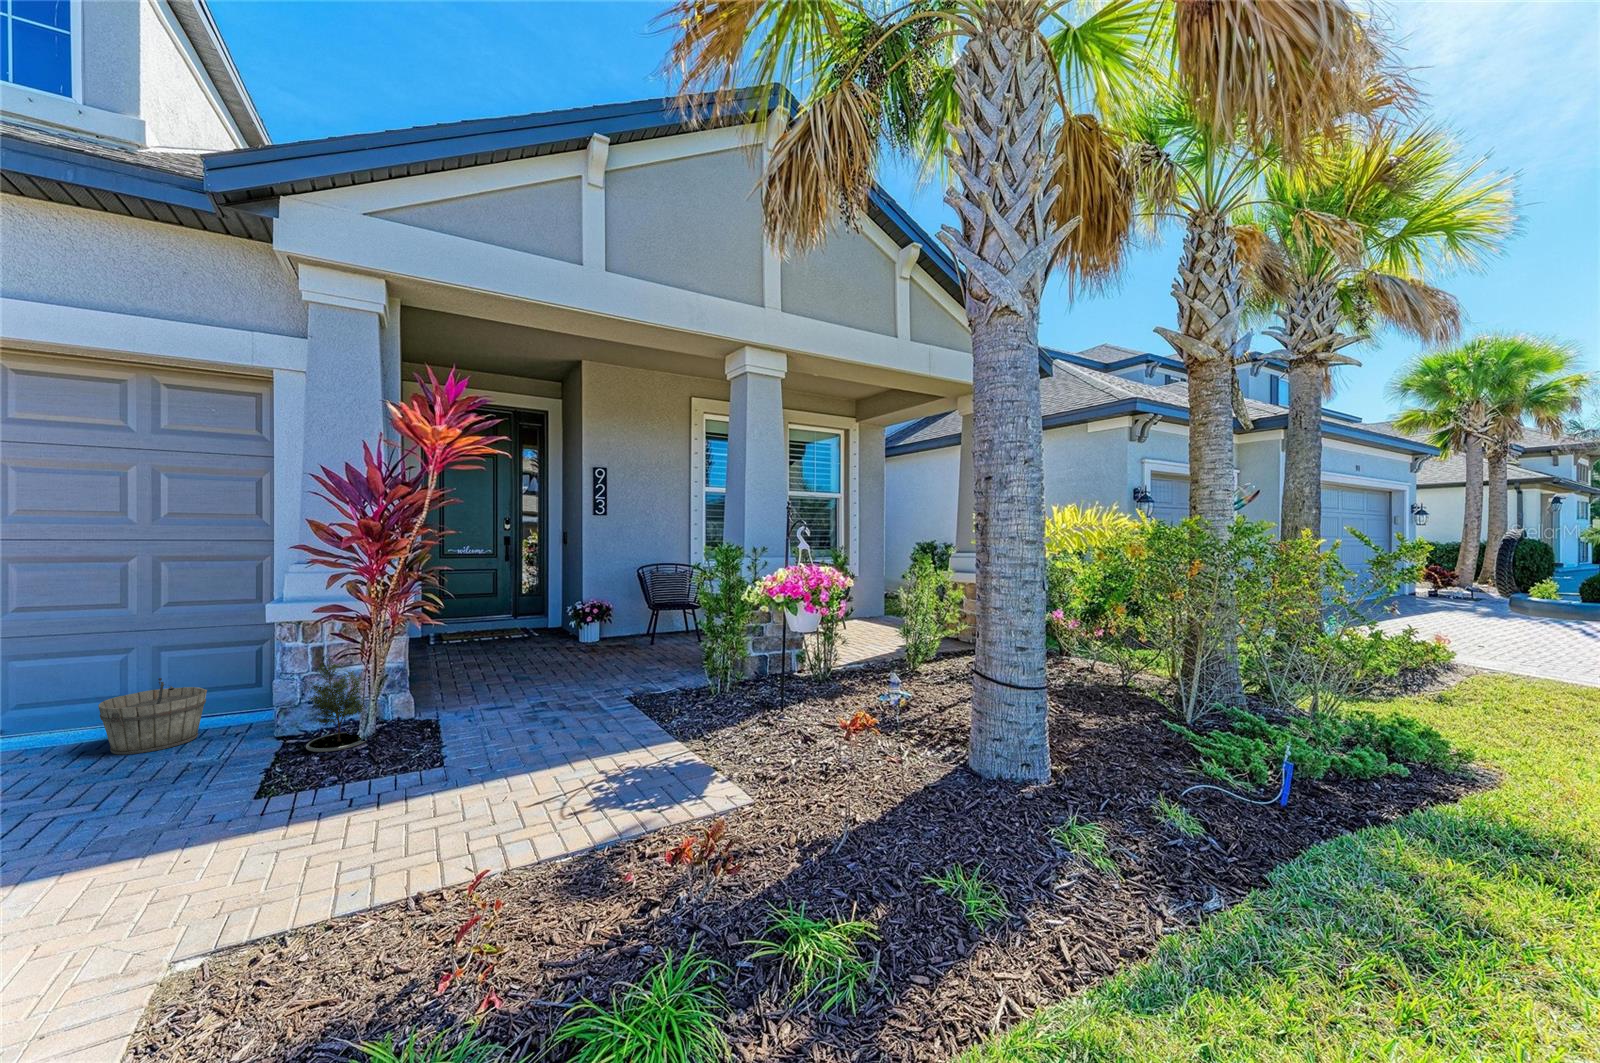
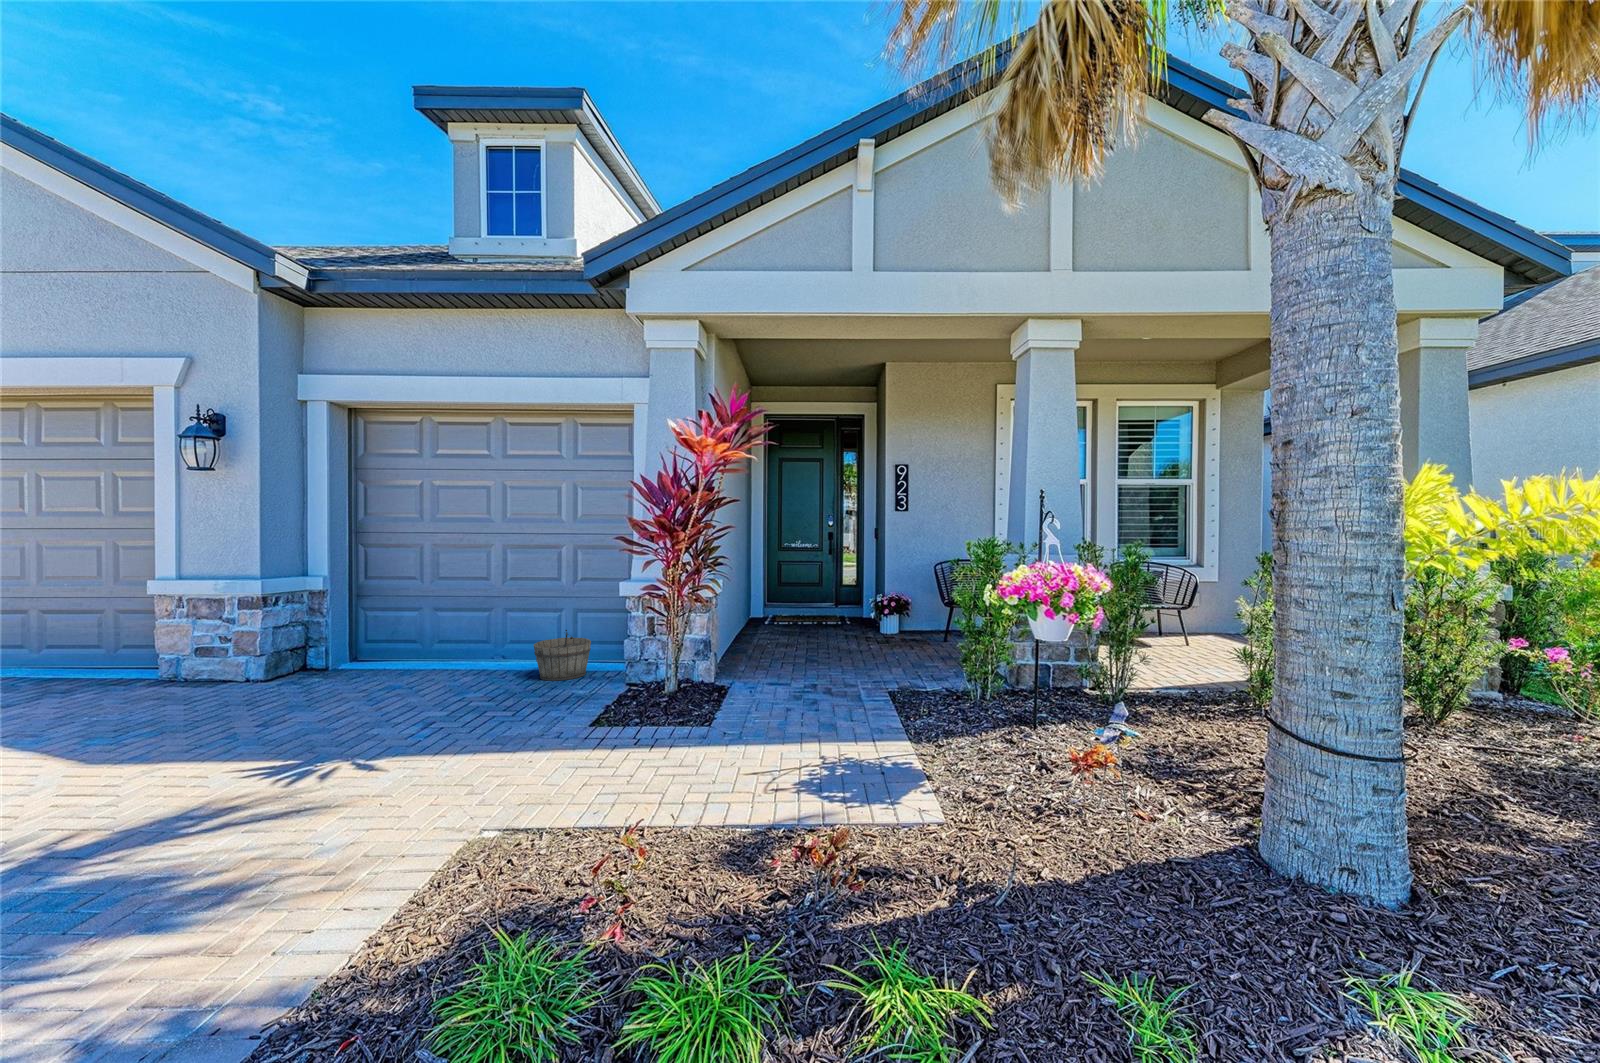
potted tree: present [306,655,366,752] -> none [633,622,679,699]

